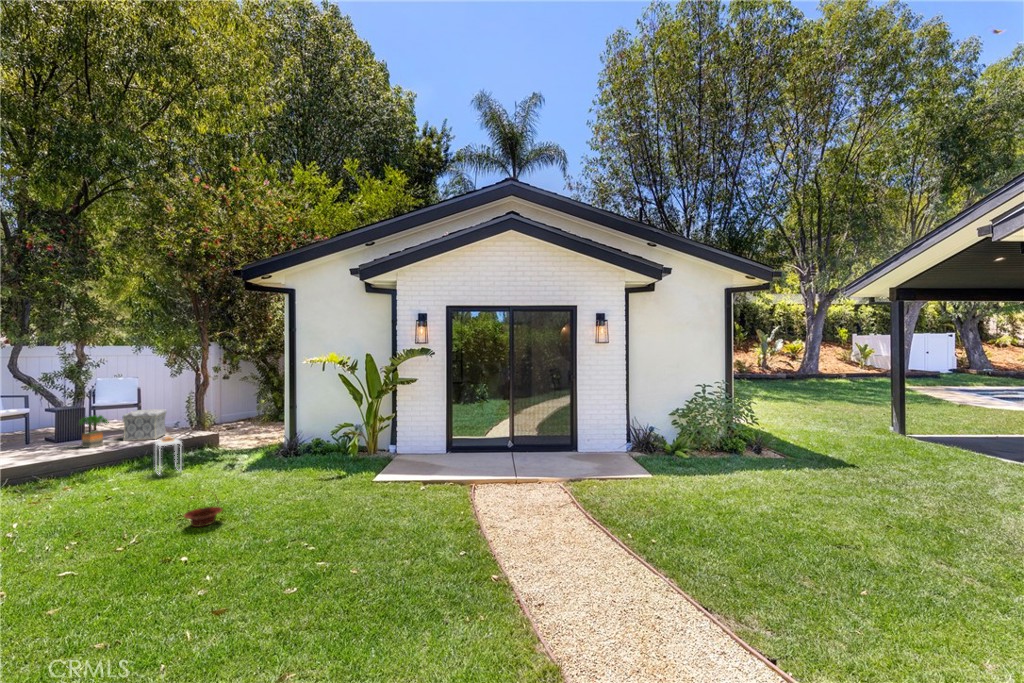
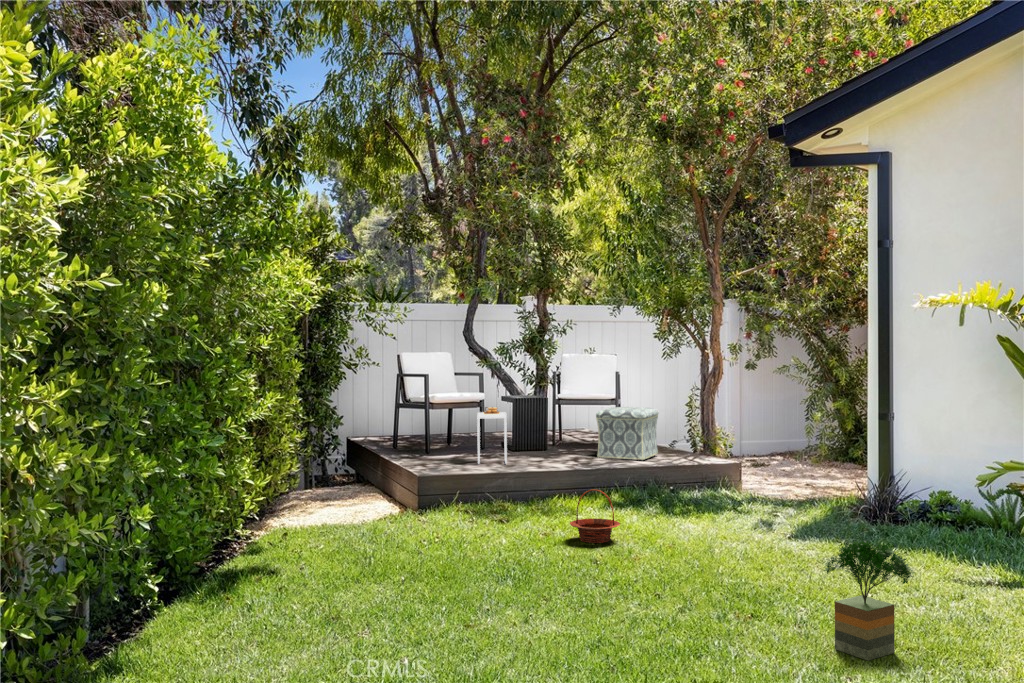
potted tree: present [80,415,109,448] -> present [824,541,914,661]
side table: present [155,437,181,474] -> present [477,407,507,464]
basket: present [184,490,222,527] -> present [570,489,620,543]

